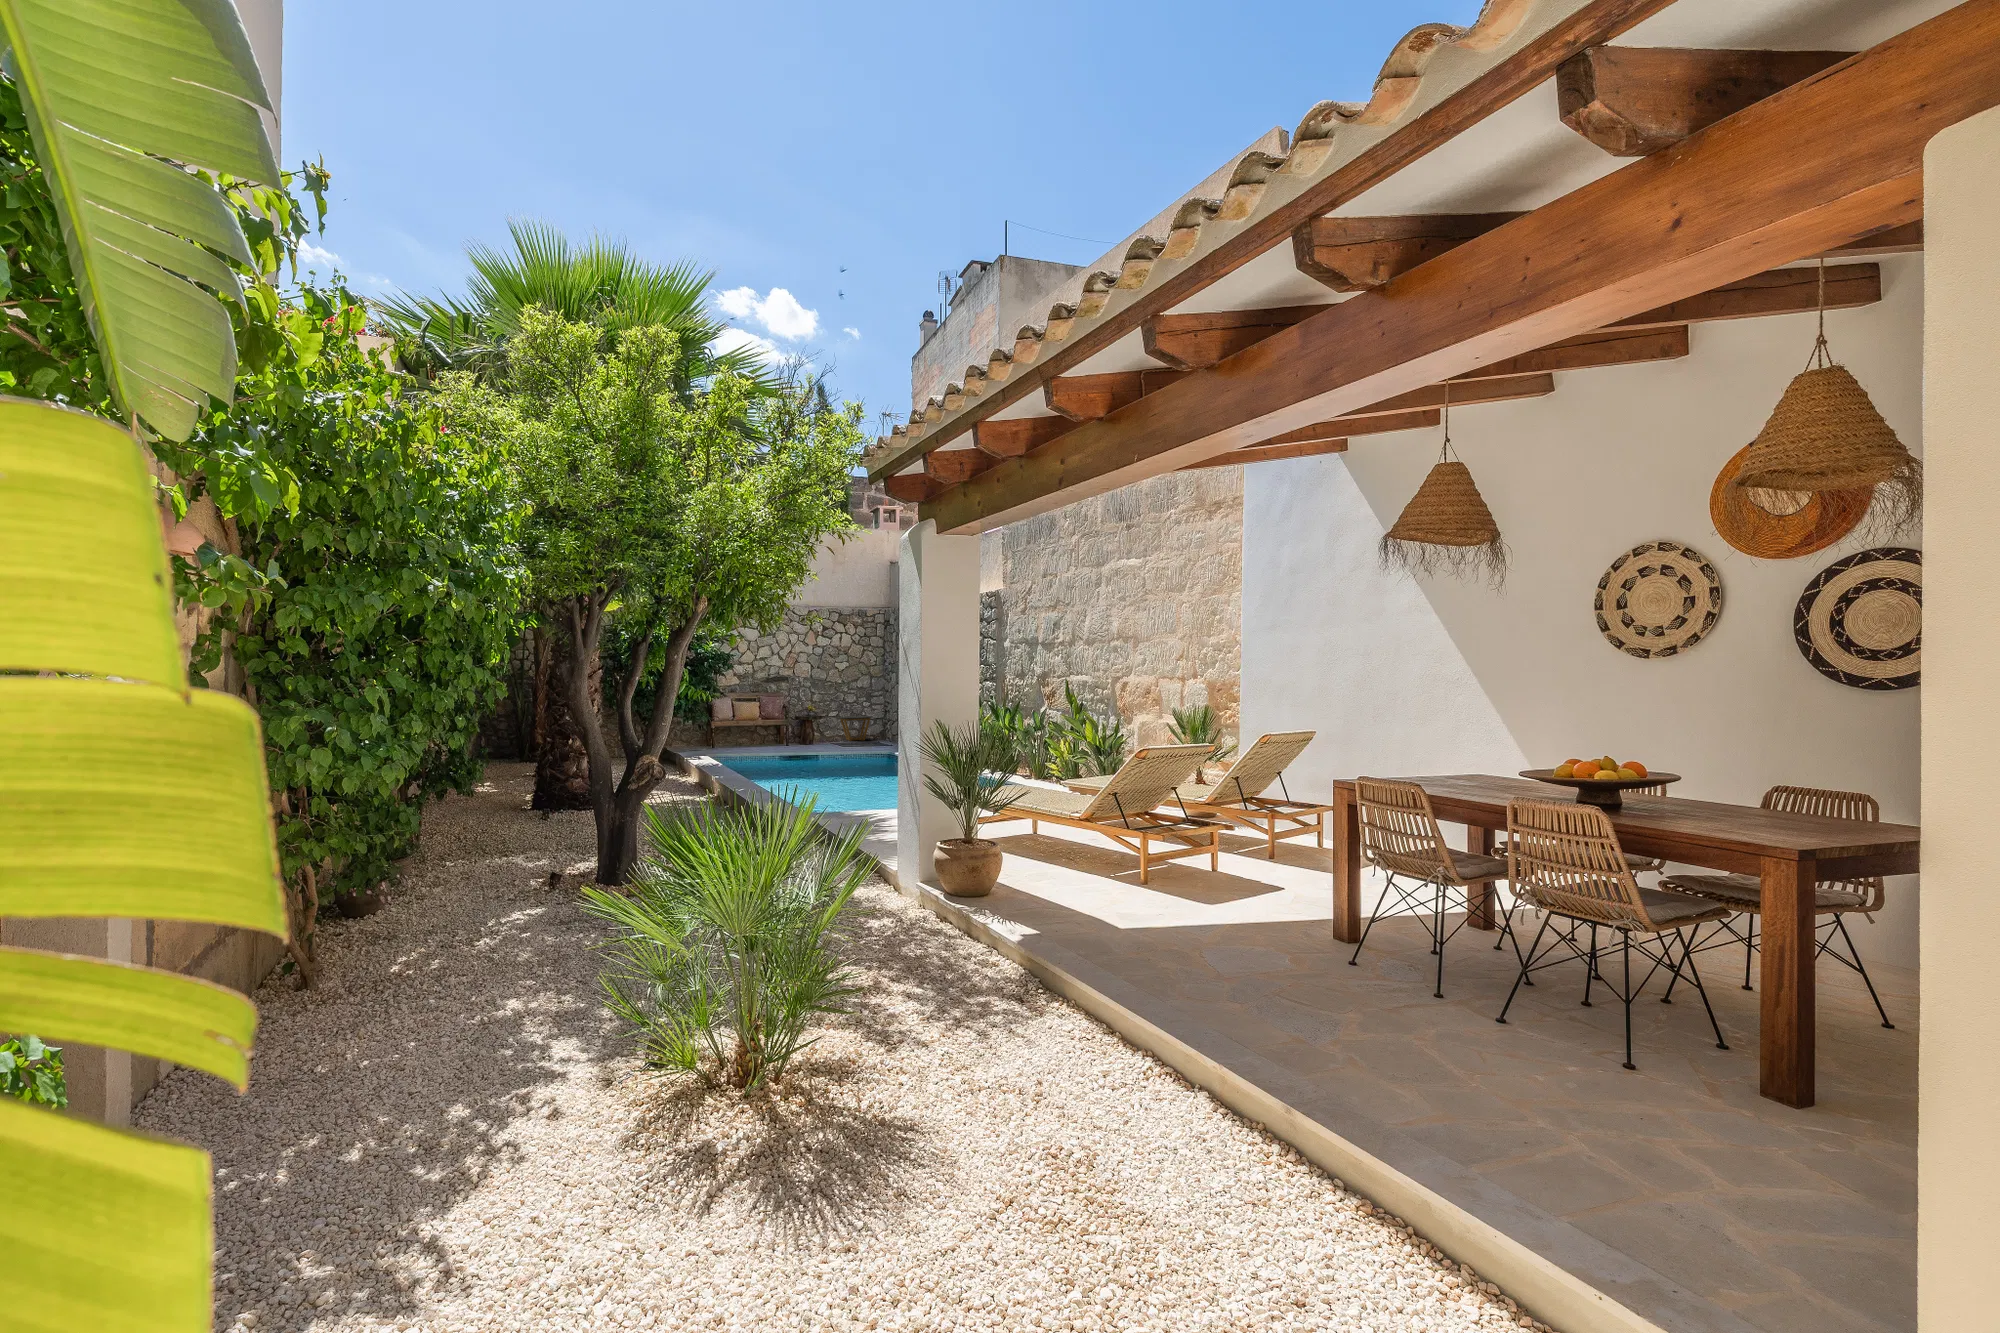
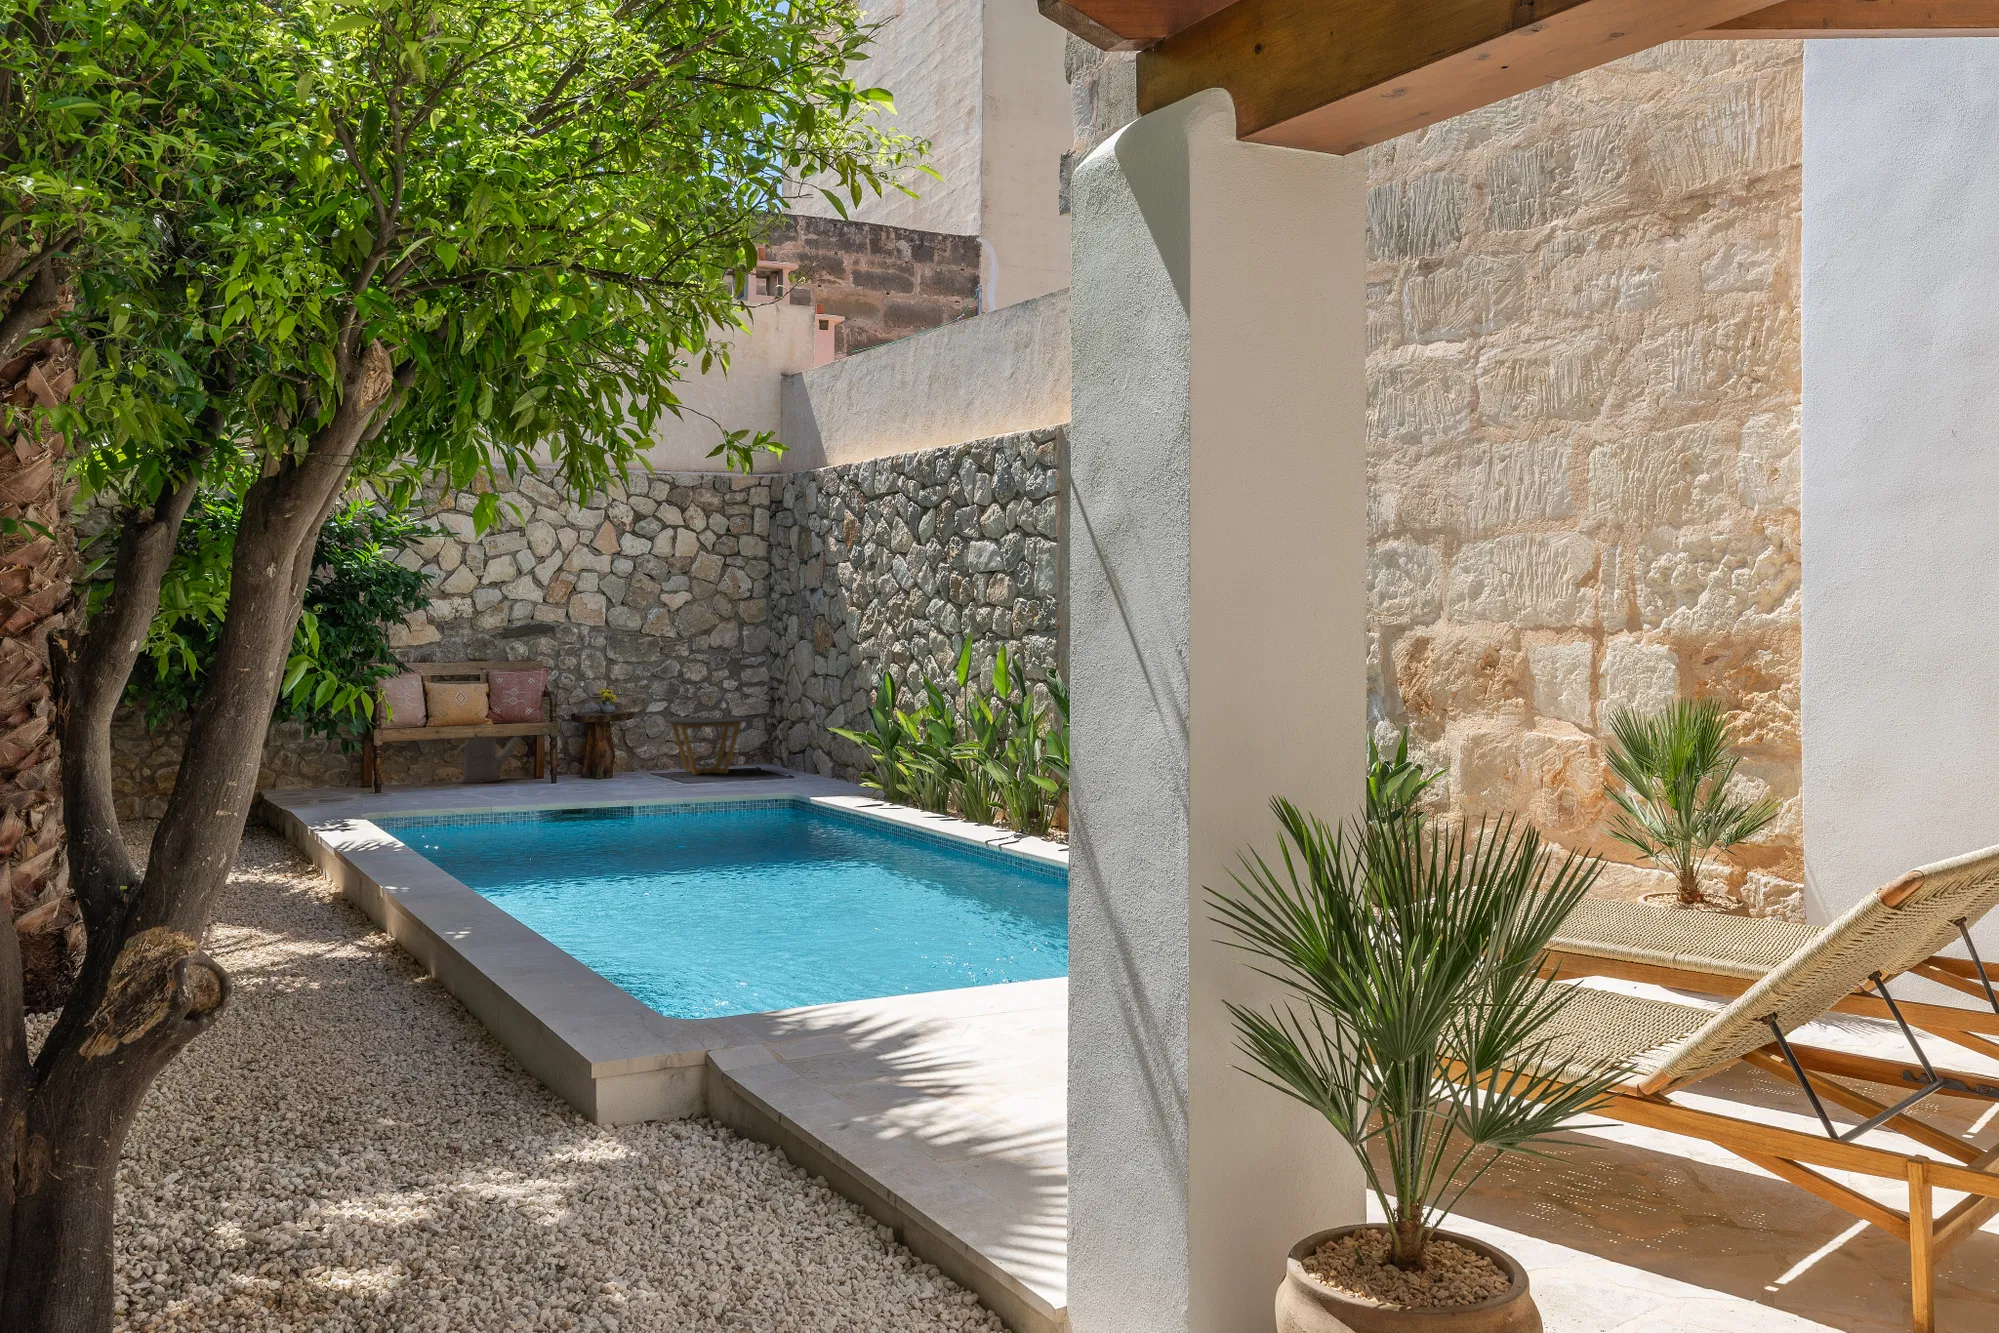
watering can: none [745,714,778,745] -> present [455,736,522,783]

